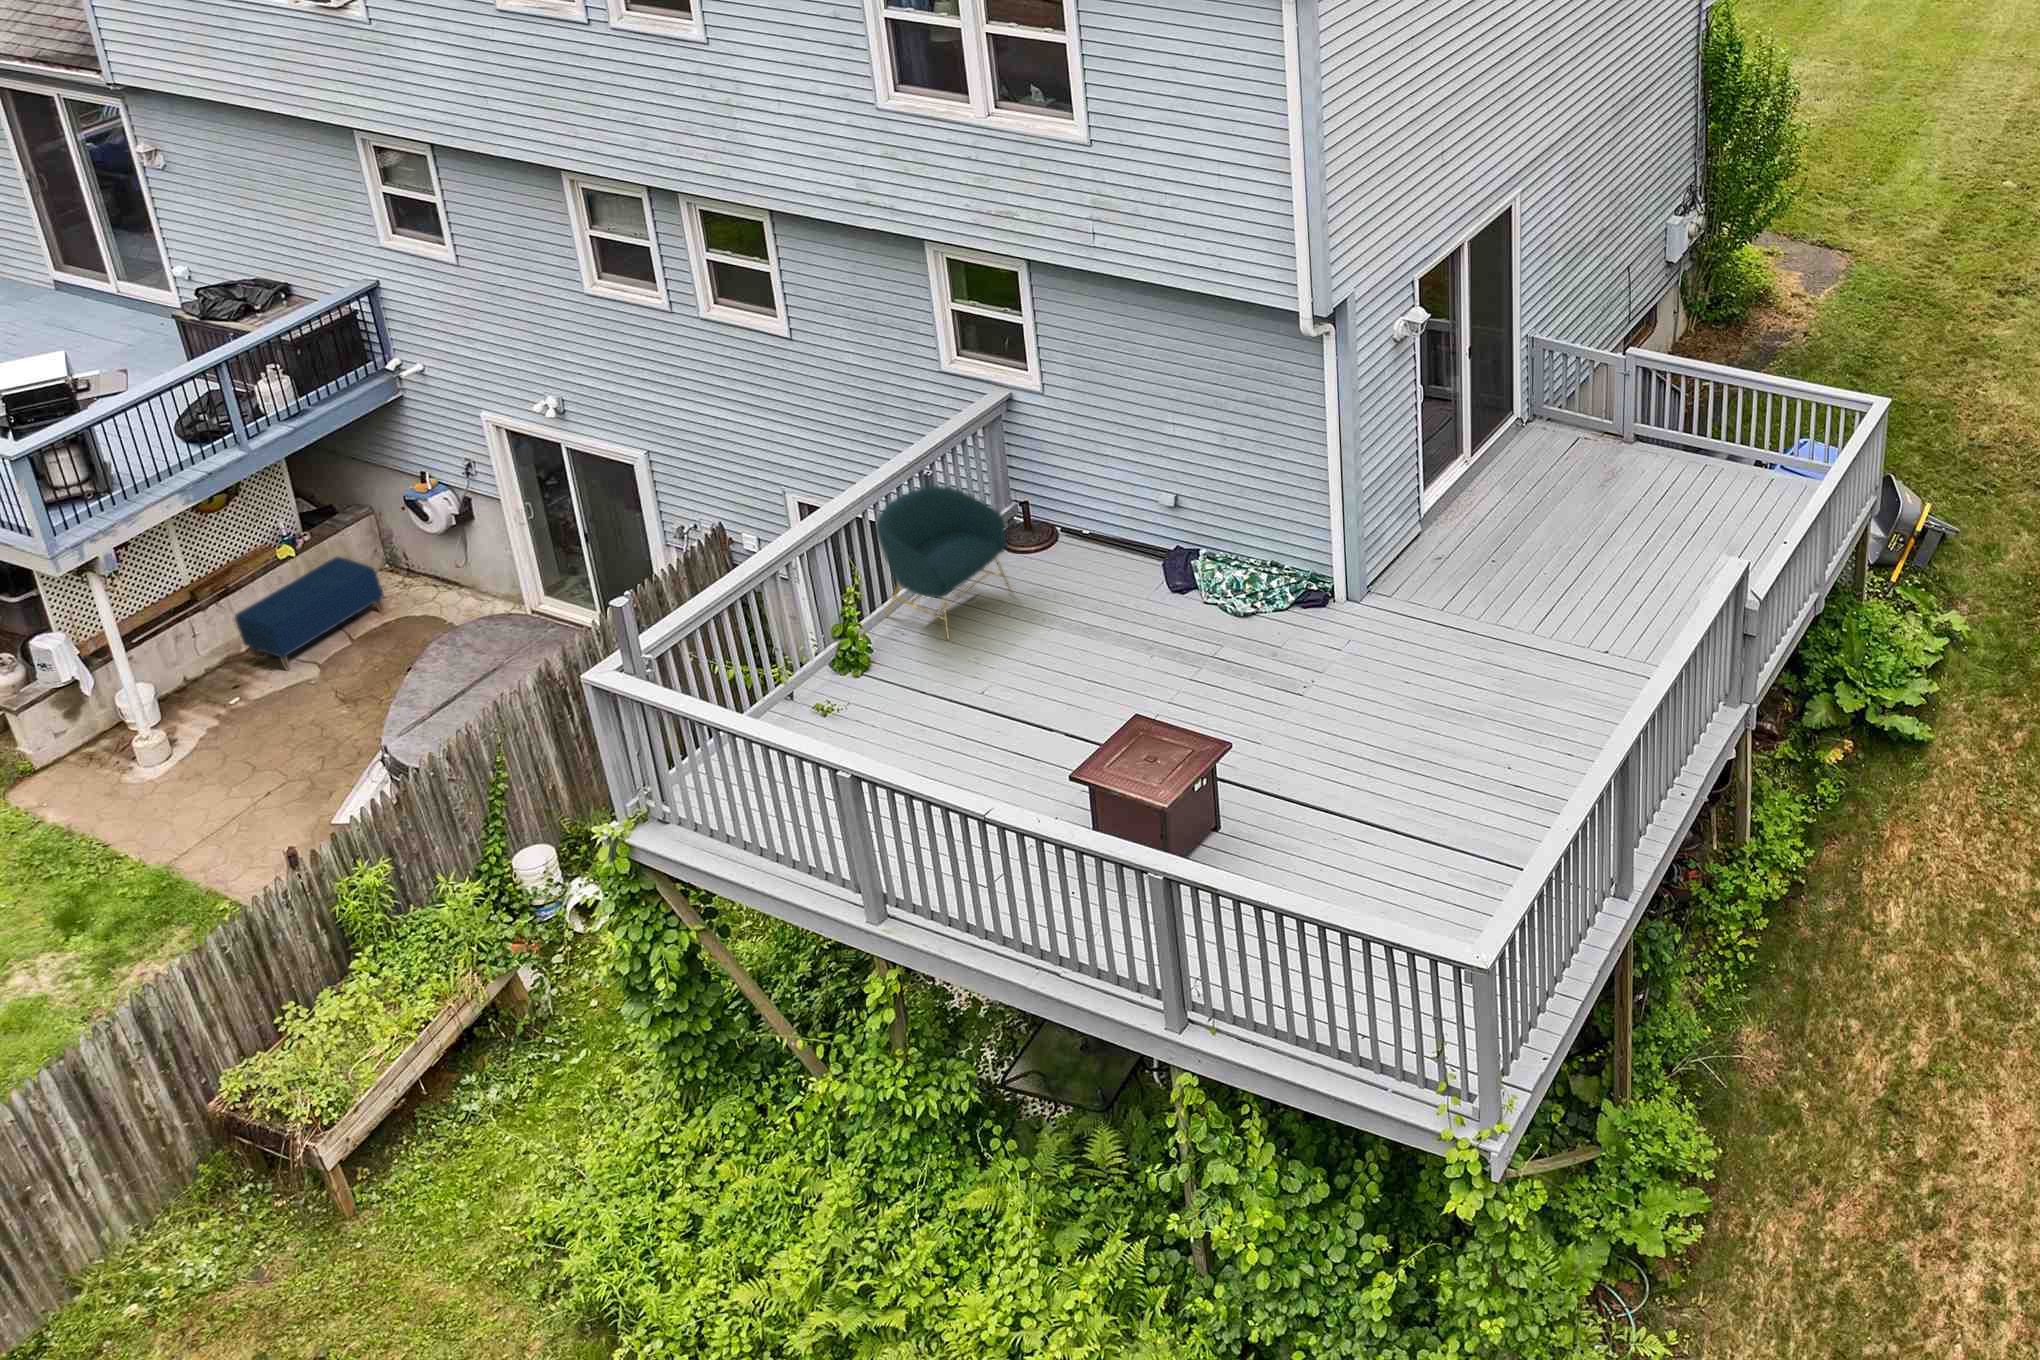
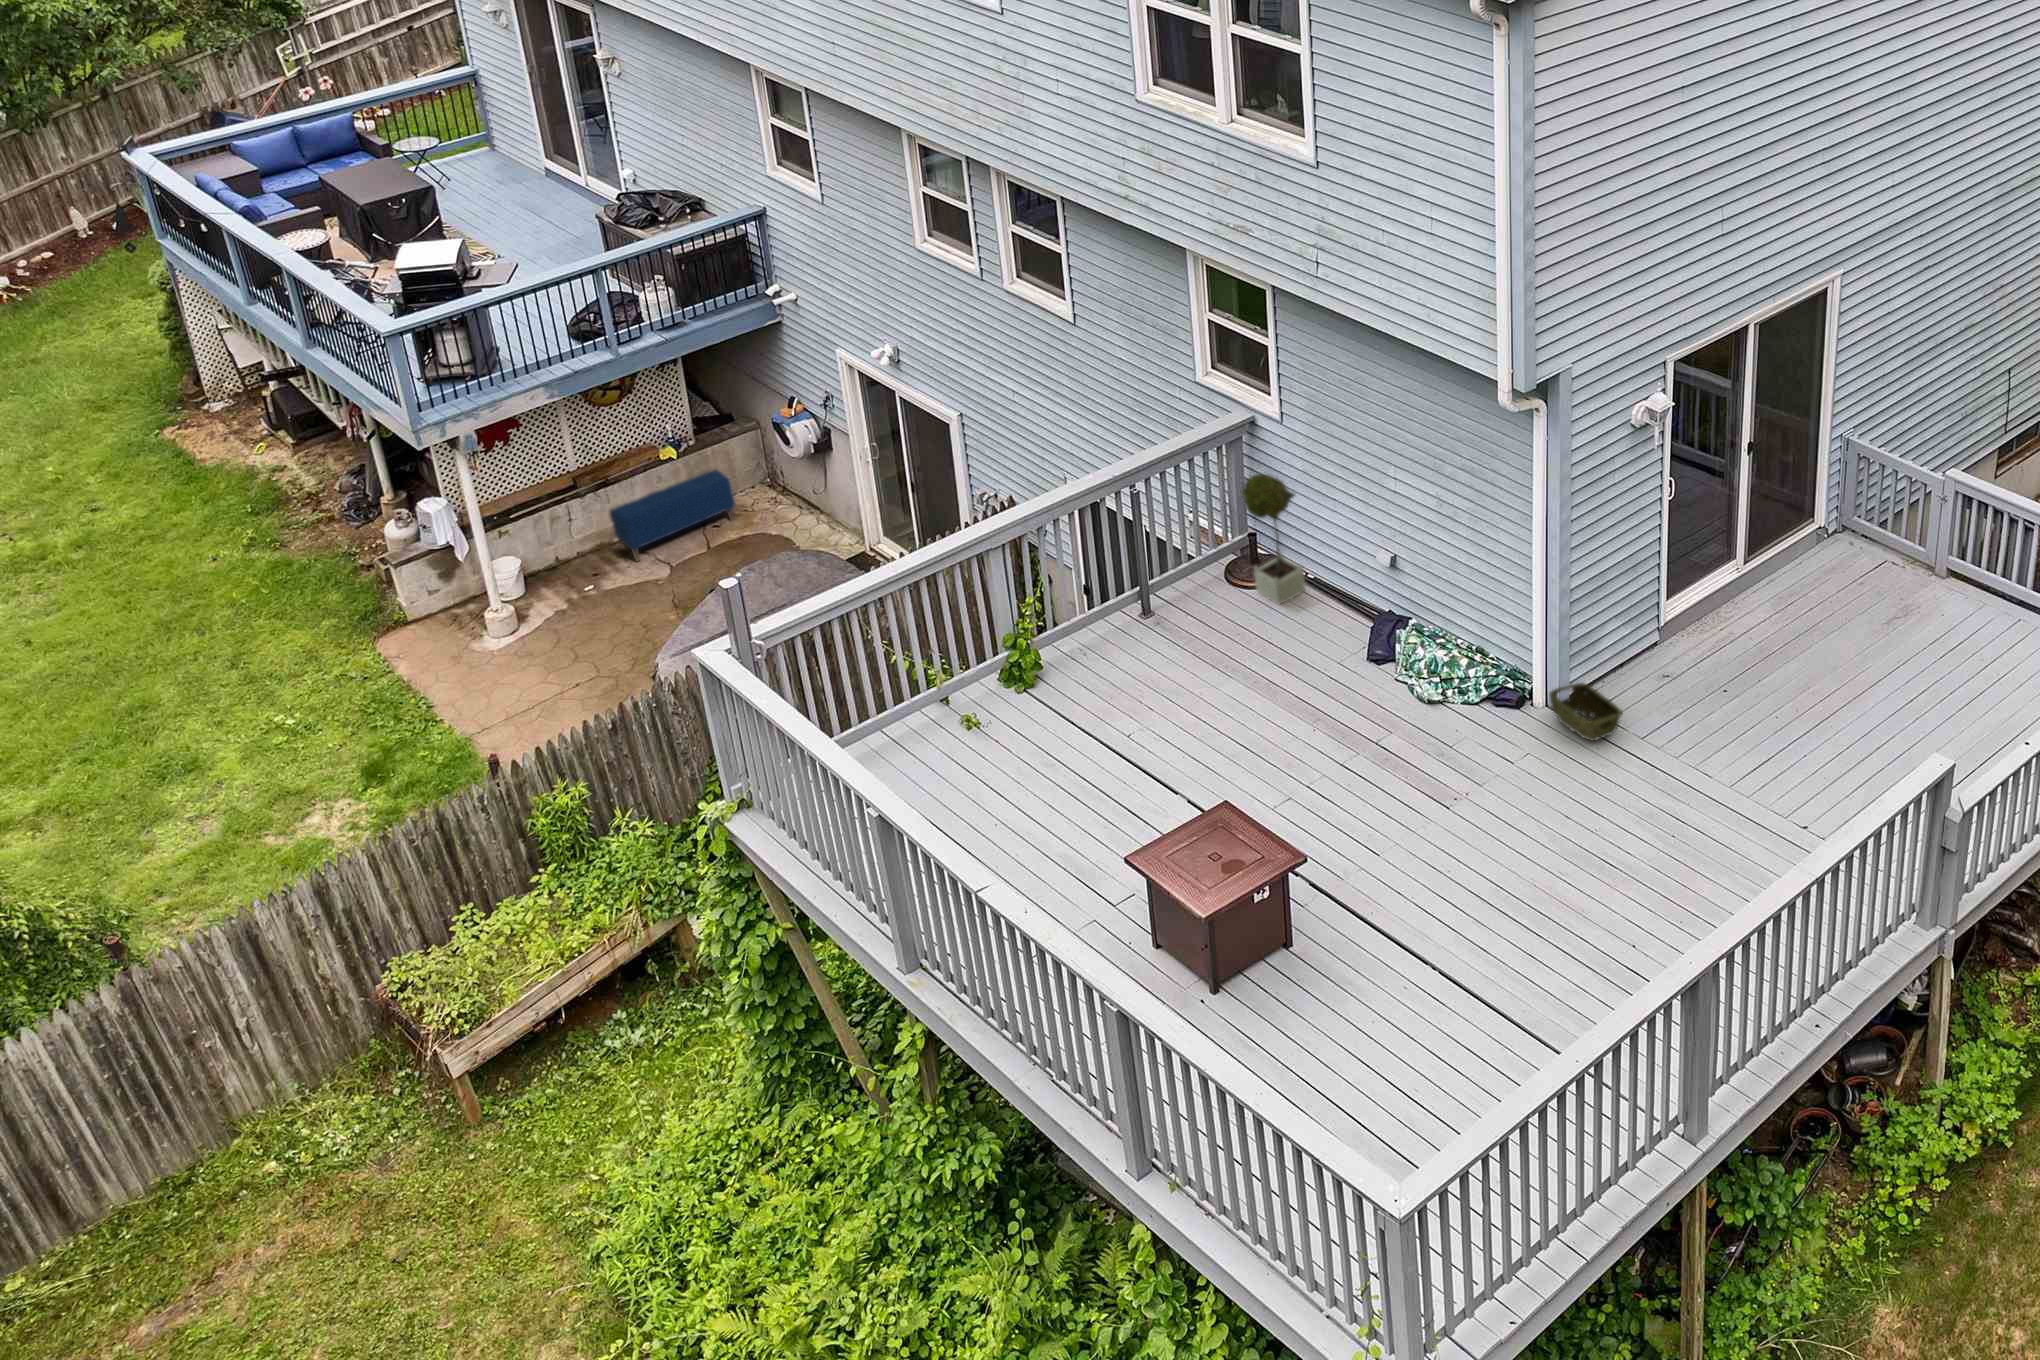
potted tree: none [1030,442,1098,562] -> present [1242,474,1305,604]
armchair: present [876,486,1012,639] -> none [1061,503,1199,672]
woven basket: none [1360,572,1428,619] -> present [1549,683,1623,741]

